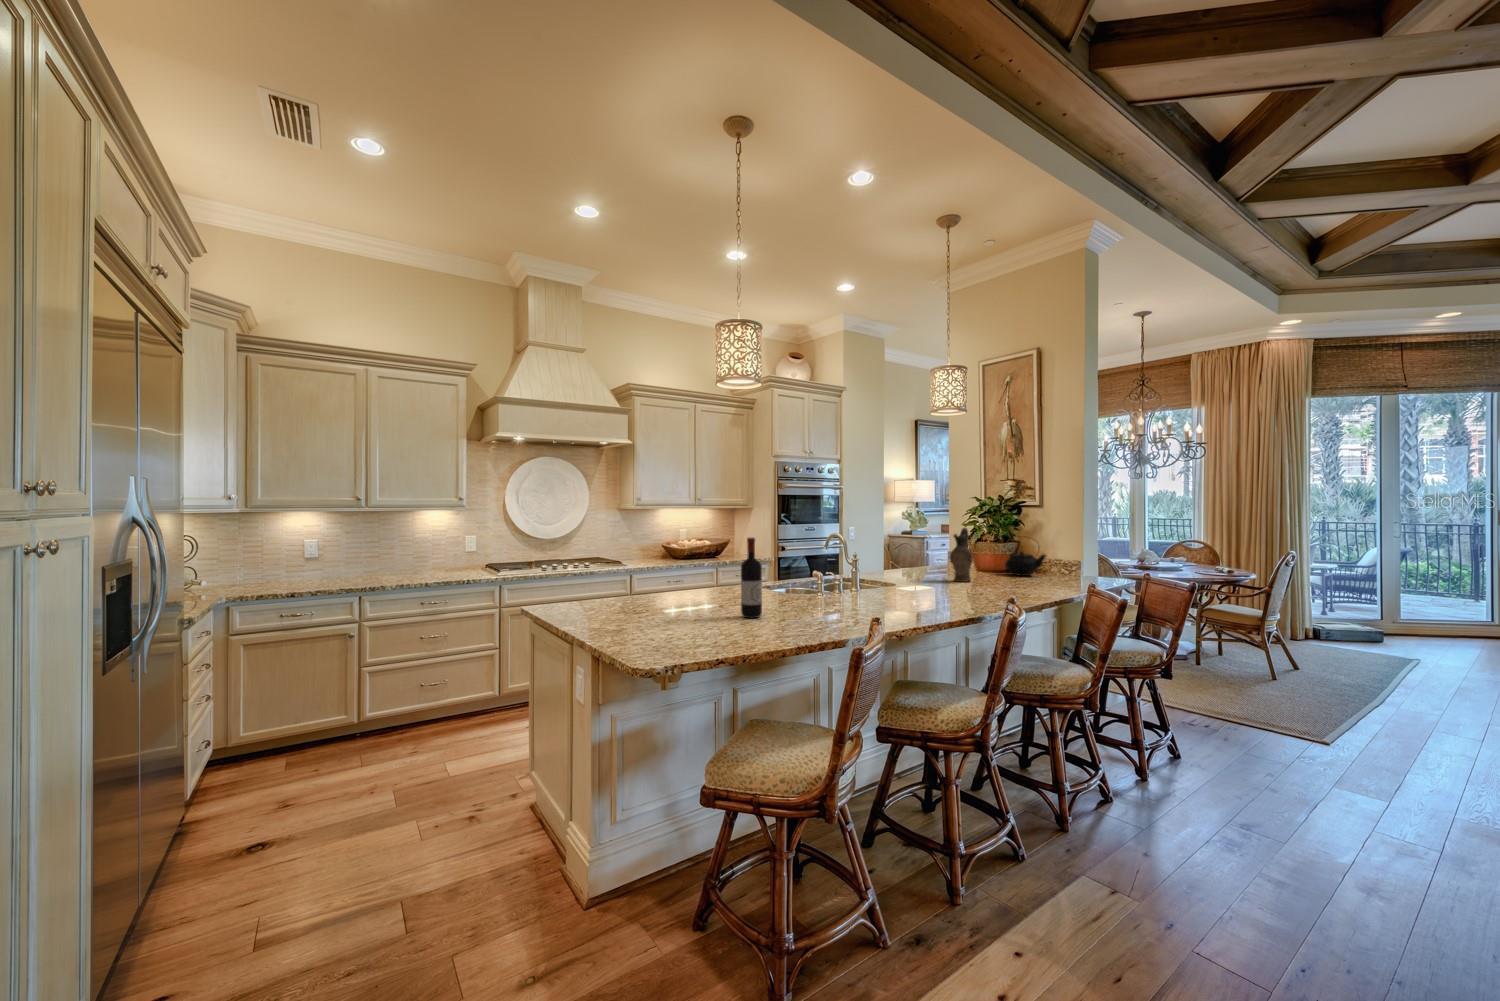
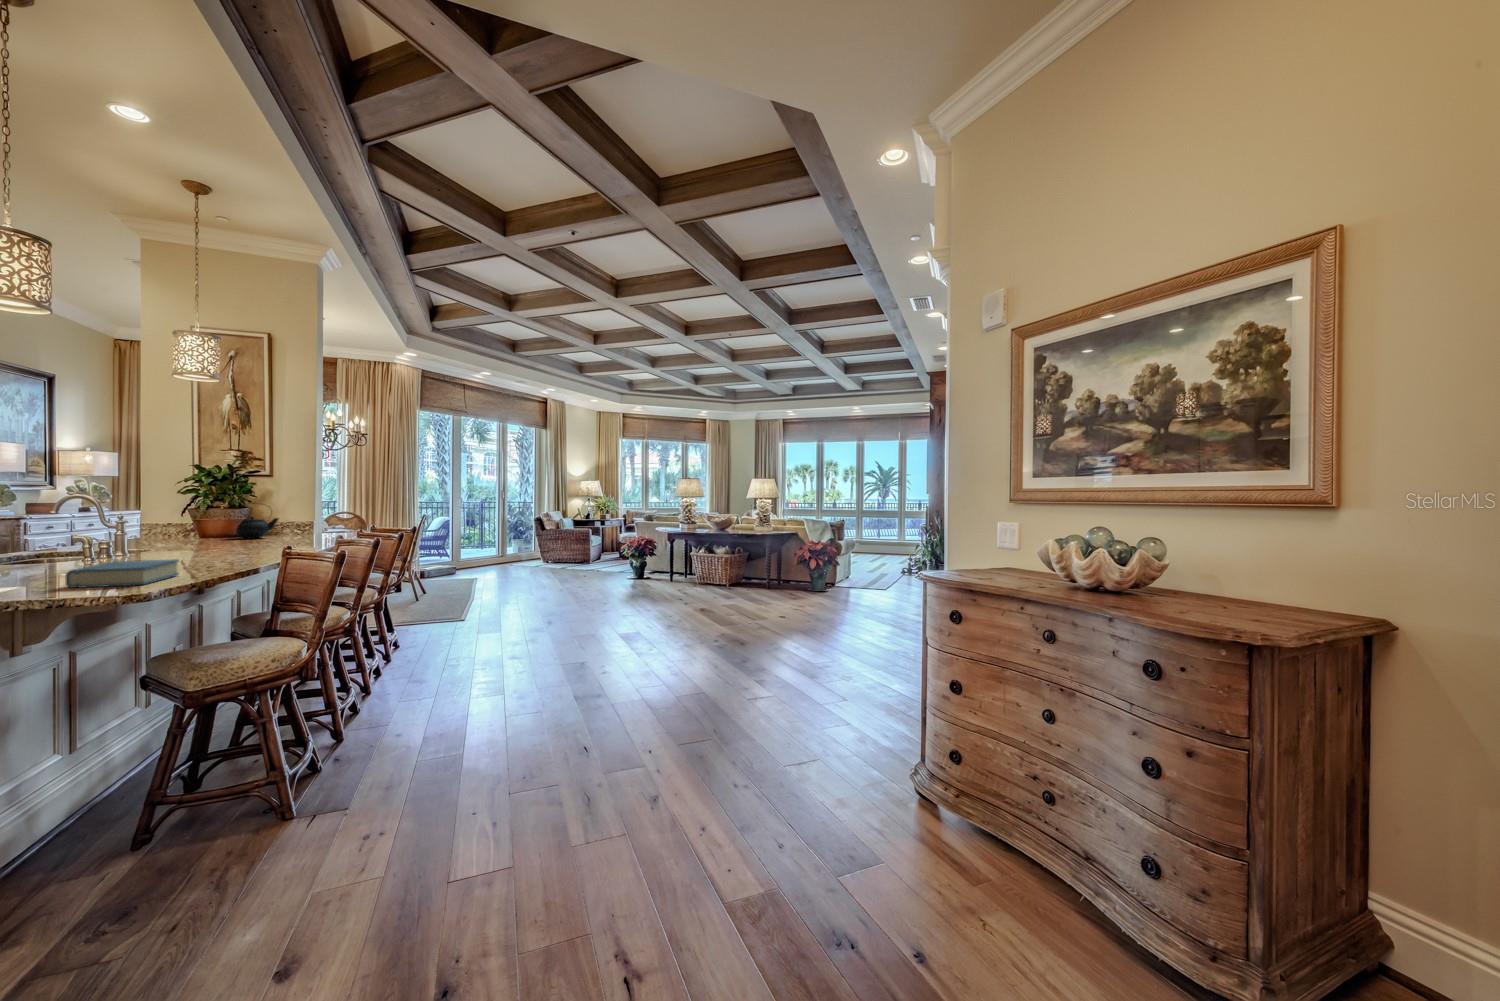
ceramic pitcher: present [950,528,973,582] -> none [193,493,222,545]
wine bottle: present [741,537,762,618] -> none [42,490,79,579]
hardback book: none [710,608,802,643] -> present [65,559,179,588]

